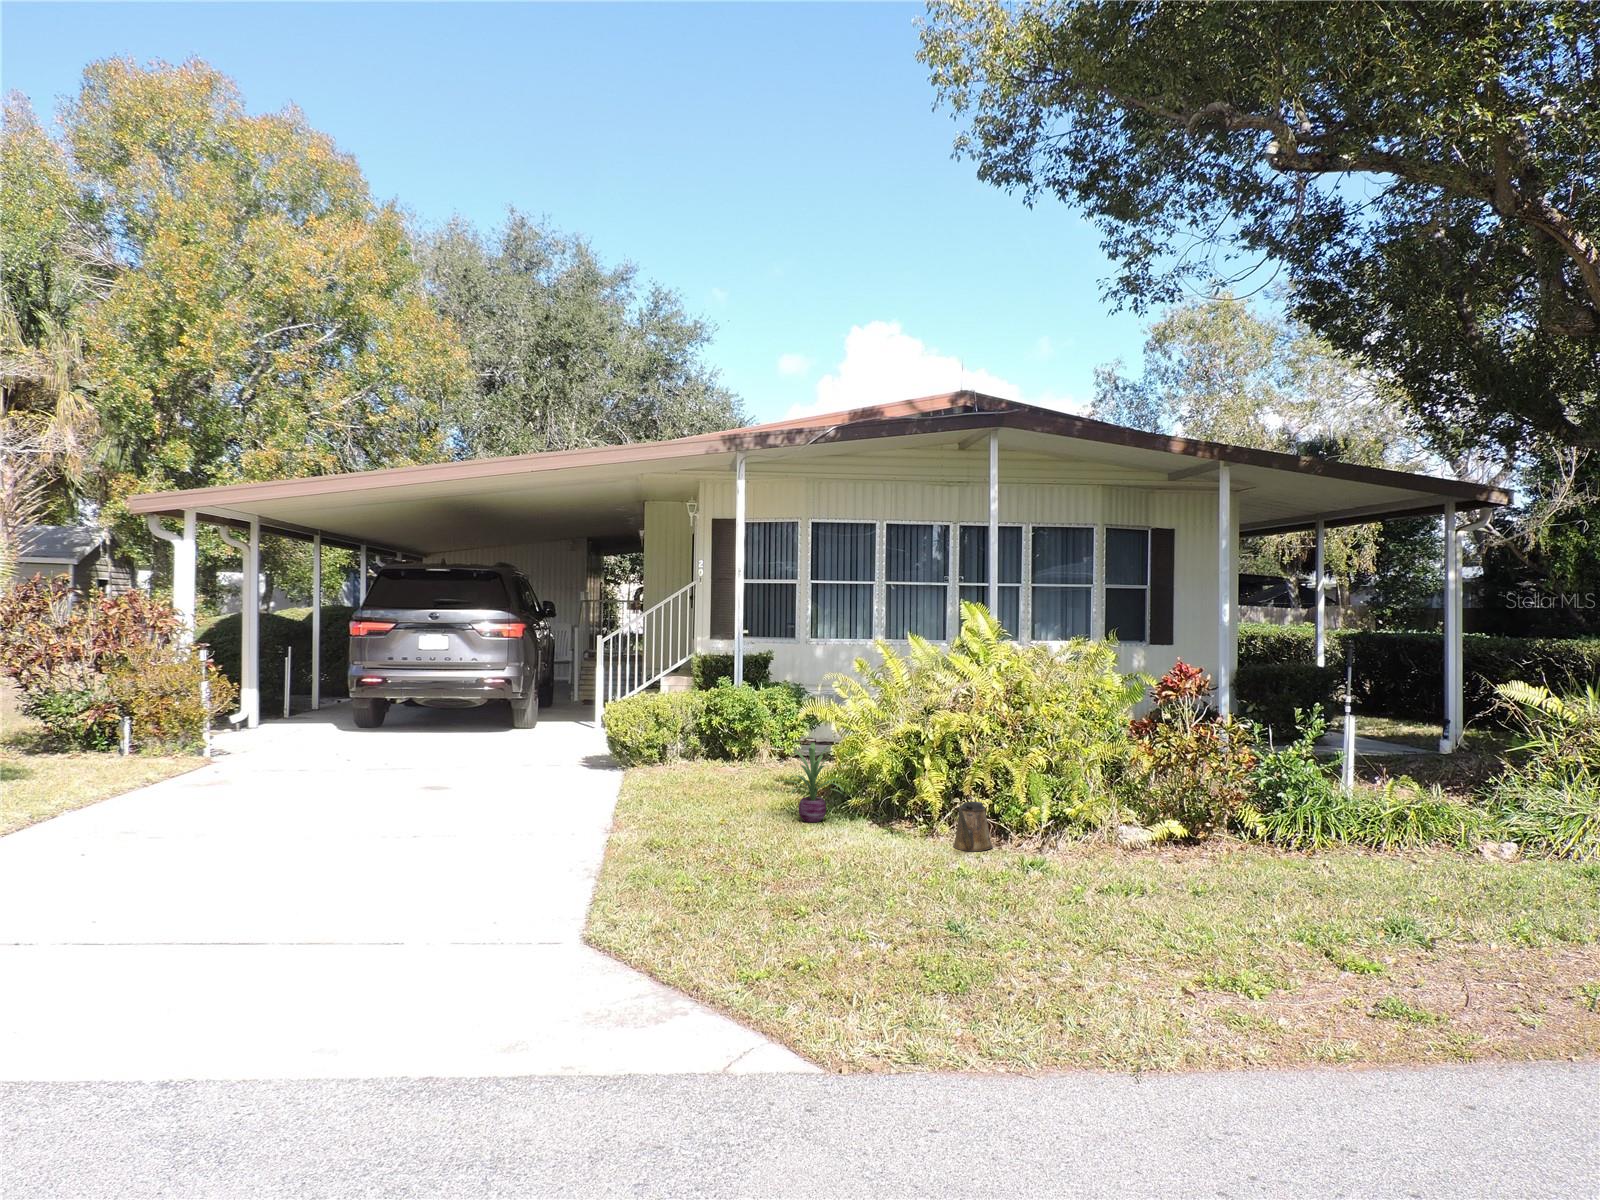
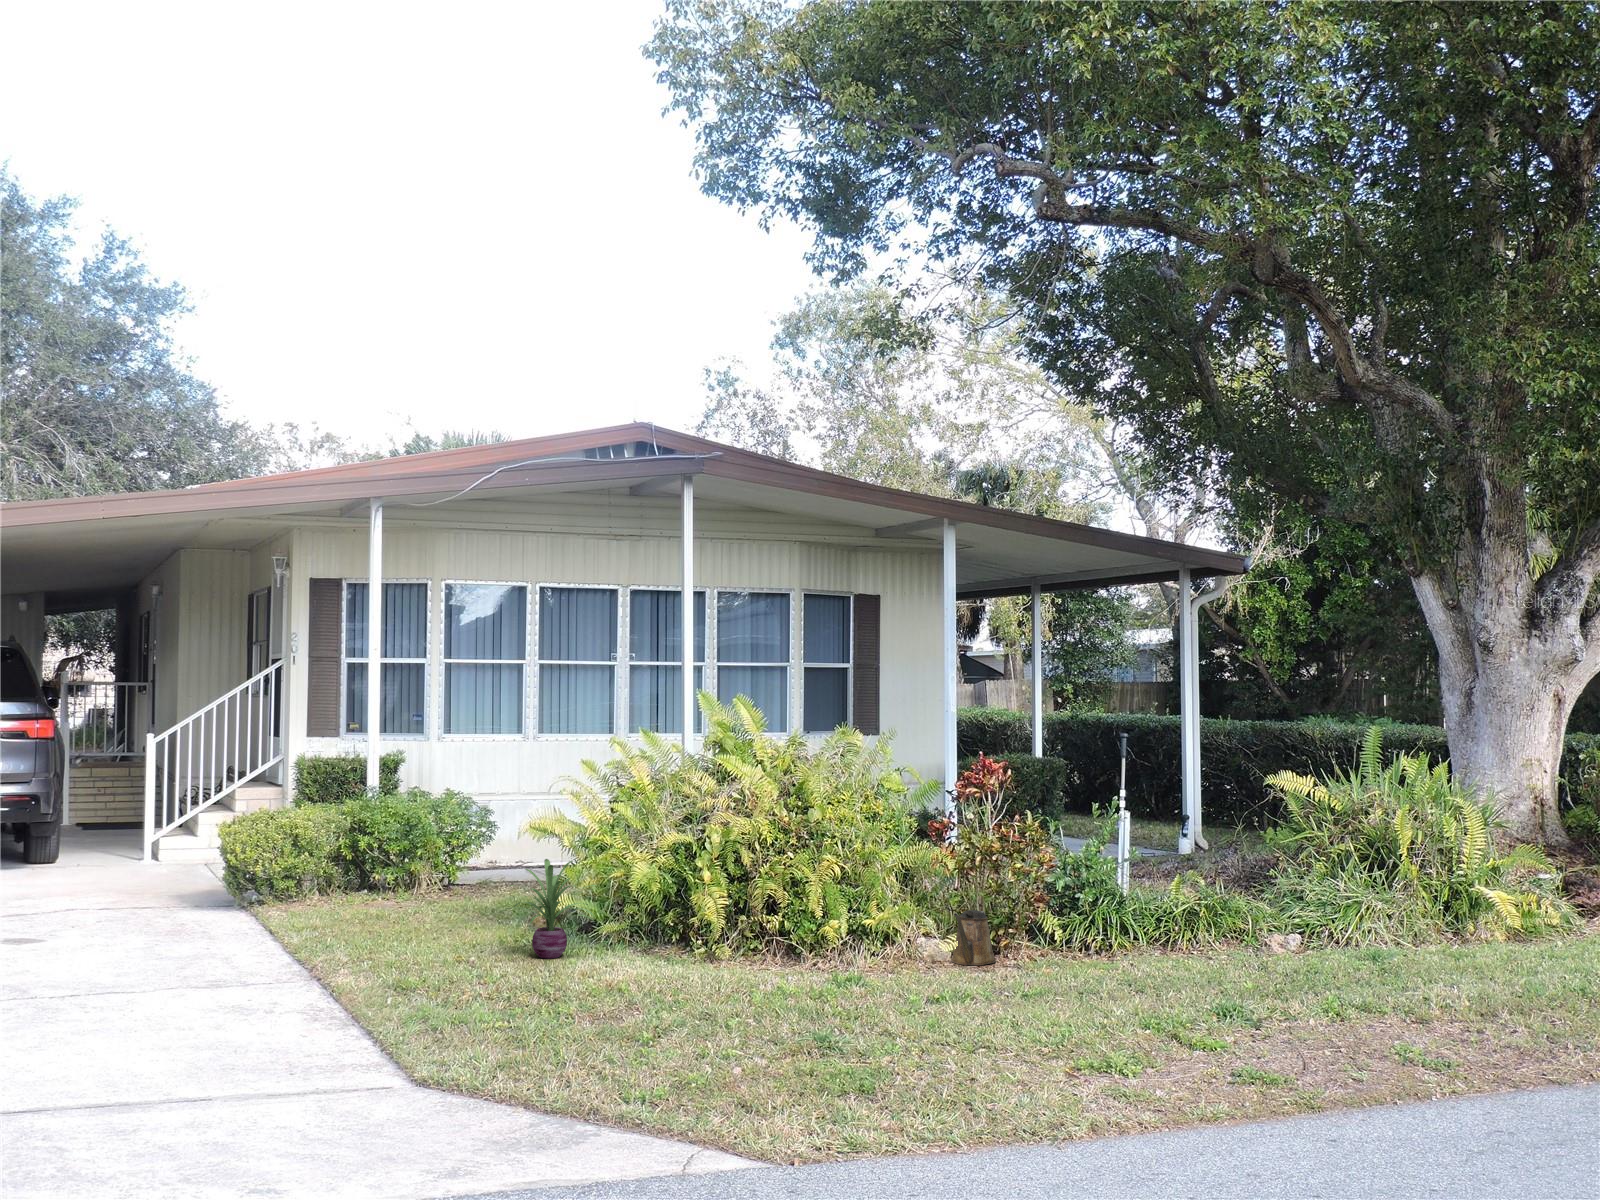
watering can: present [953,802,993,851] -> present [952,910,996,966]

